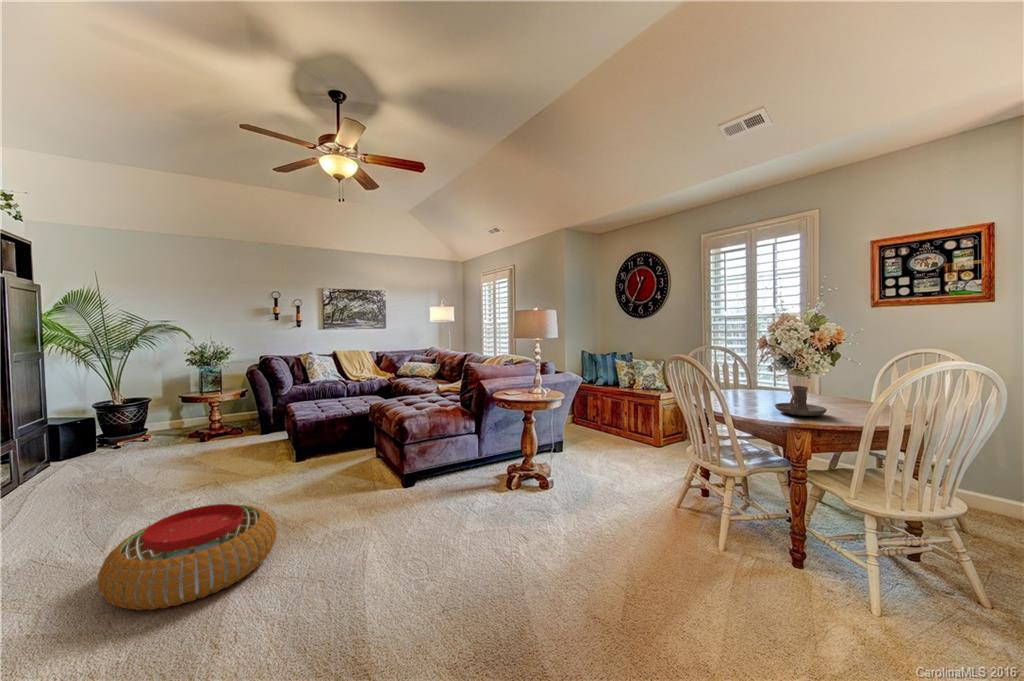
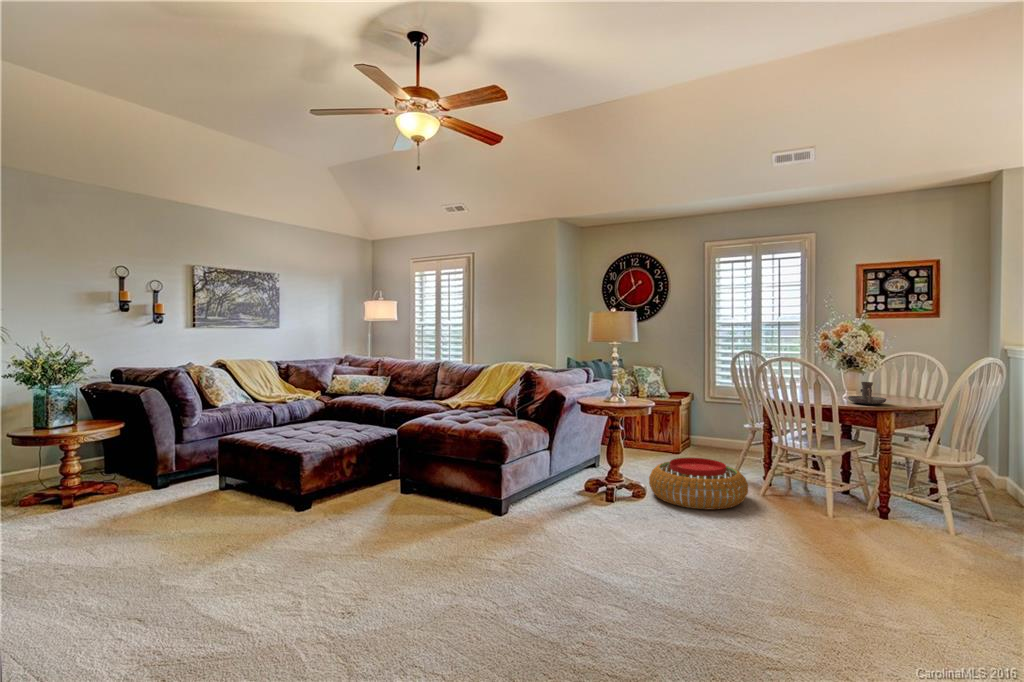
pouf: present [98,504,276,610] -> present [649,458,748,510]

